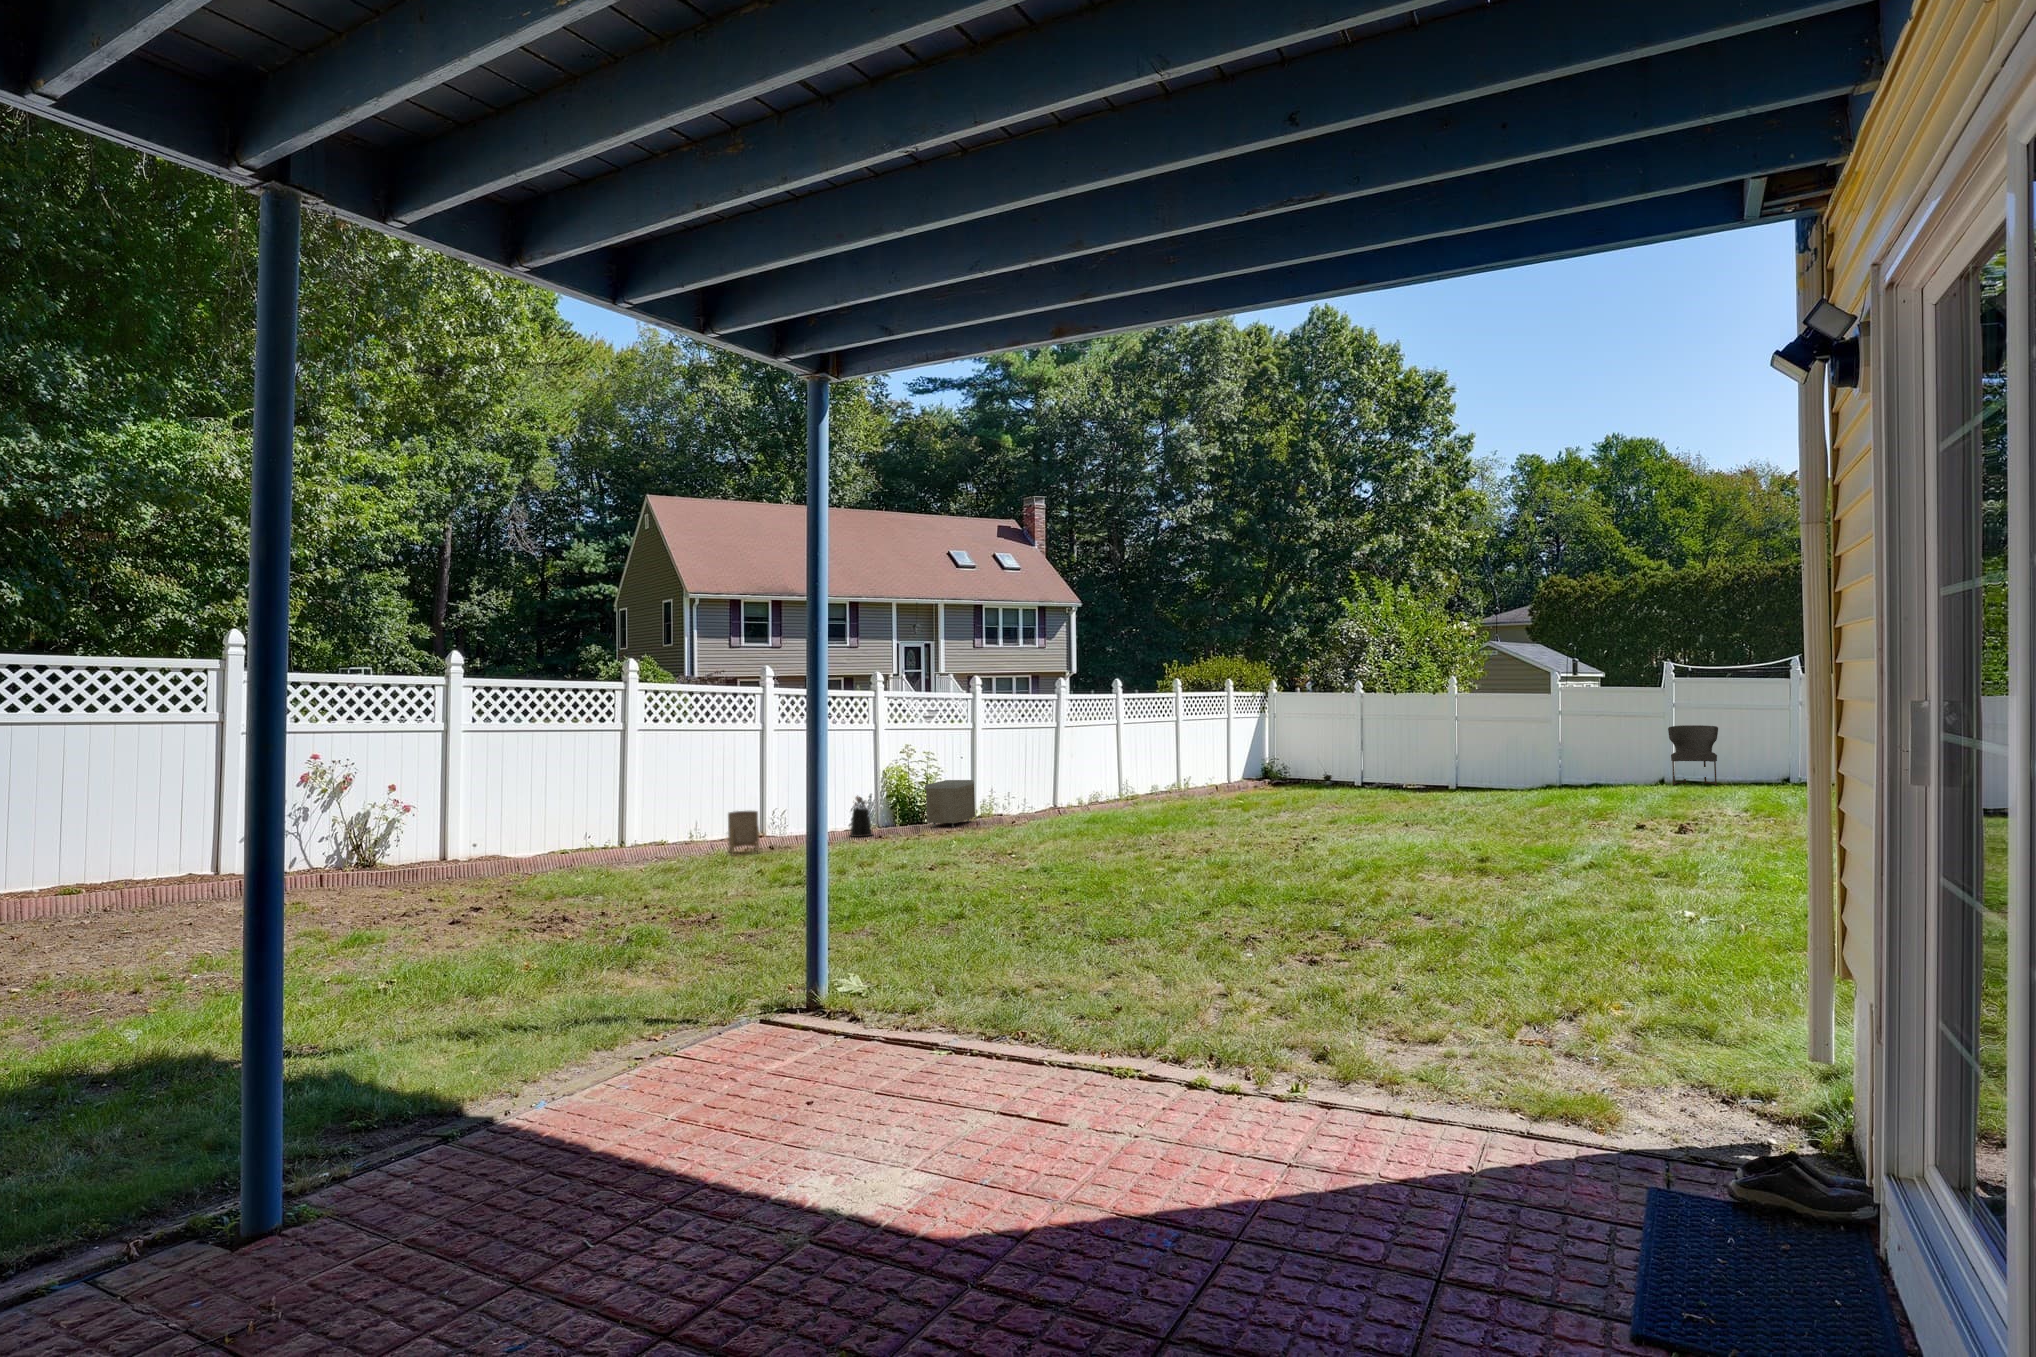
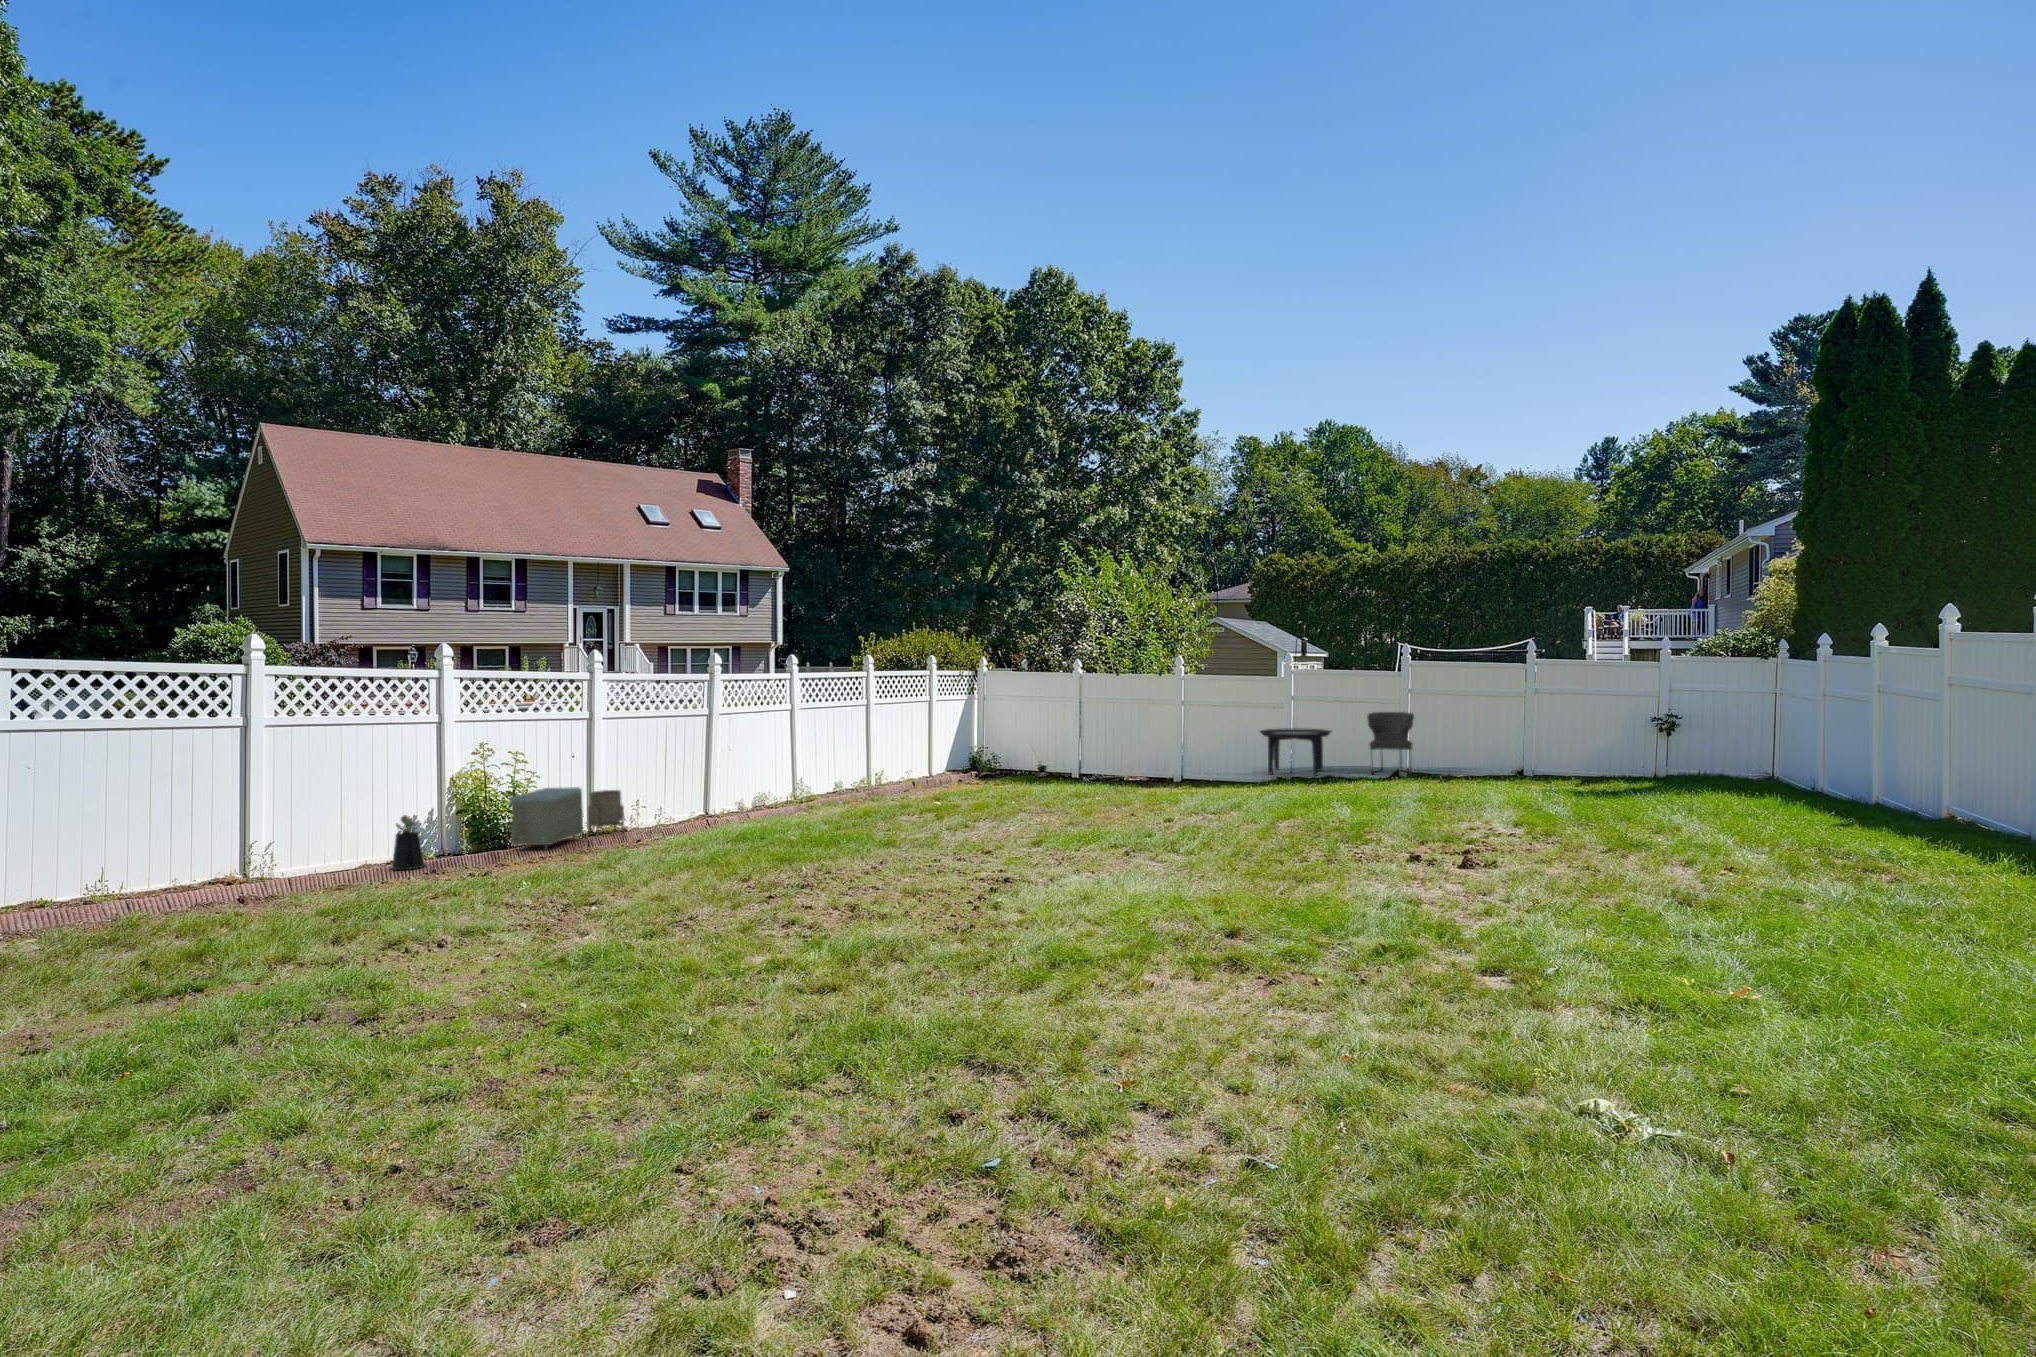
round table: none [1555,742,1632,786] -> present [1260,728,1331,775]
planter: present [728,811,760,855] -> present [588,790,625,836]

